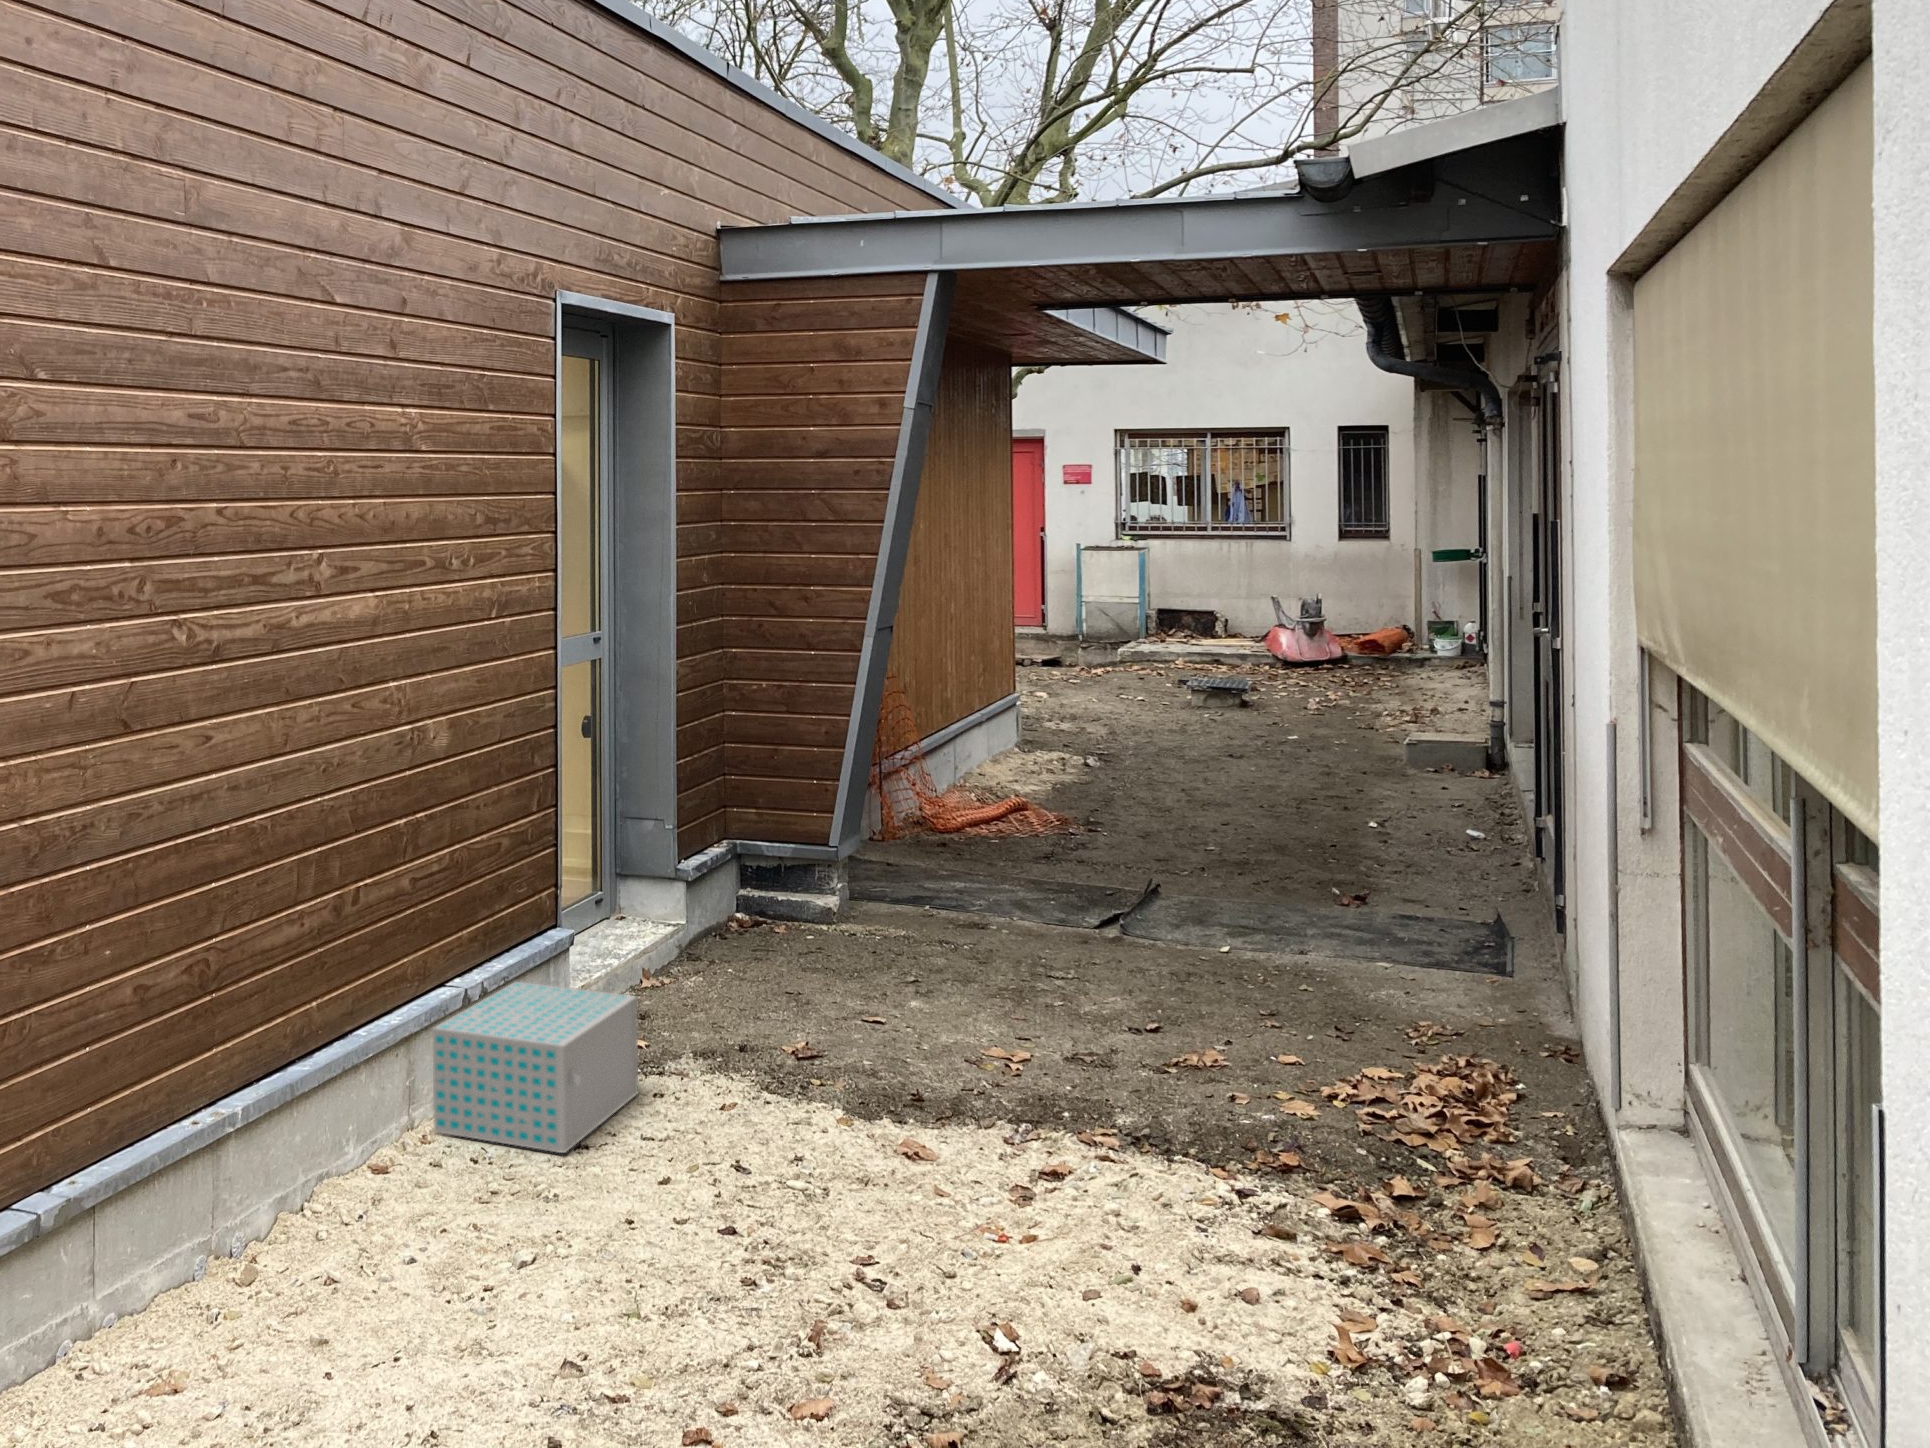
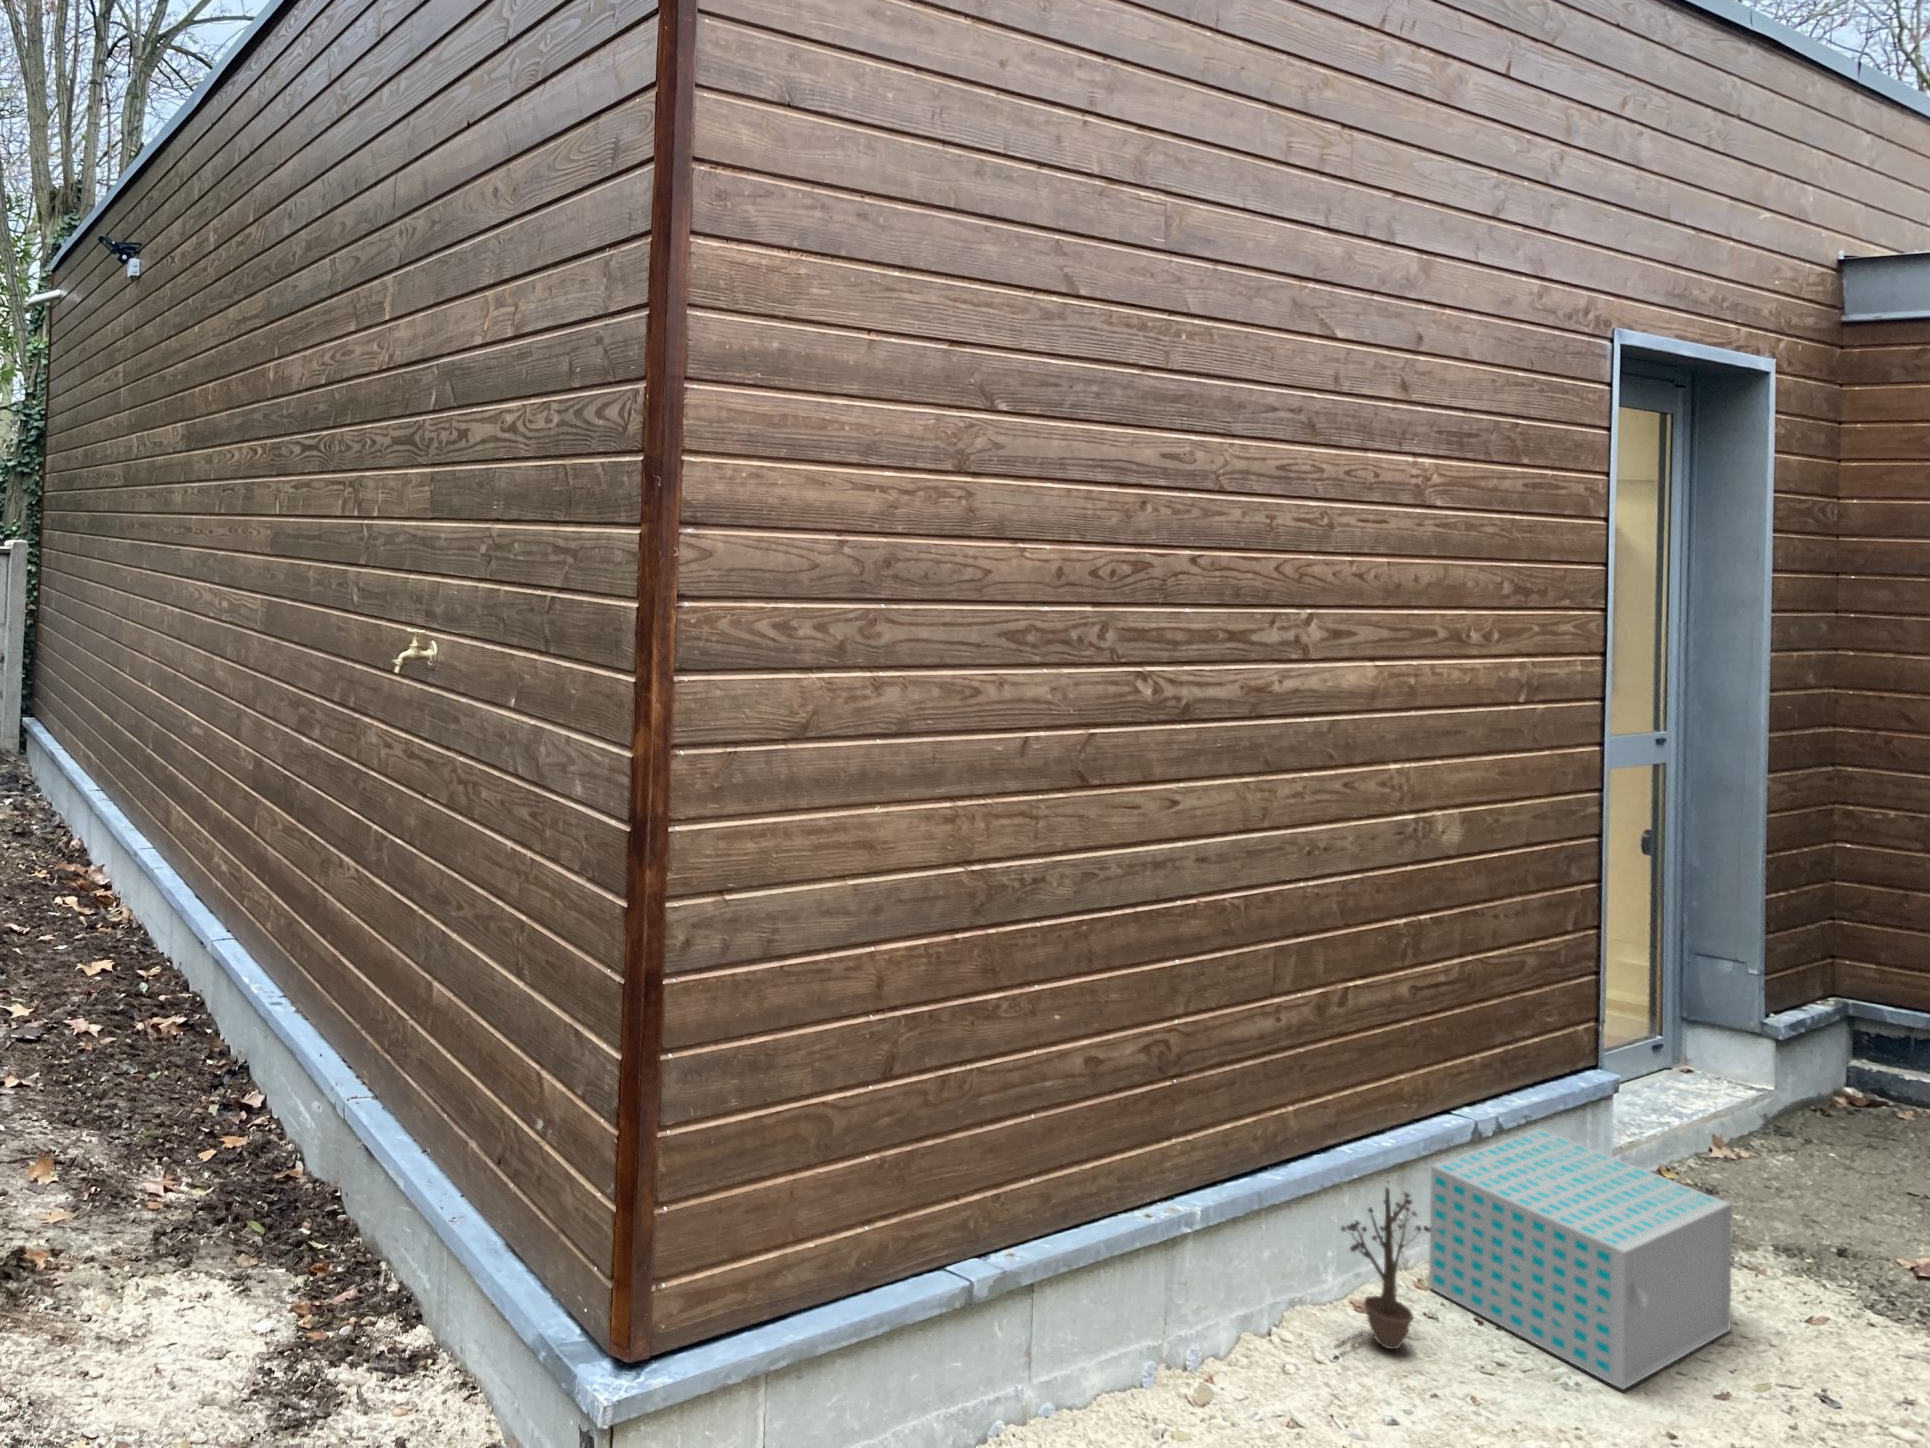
decorative plant: none [359,1048,431,1196] -> present [1335,1188,1431,1349]

